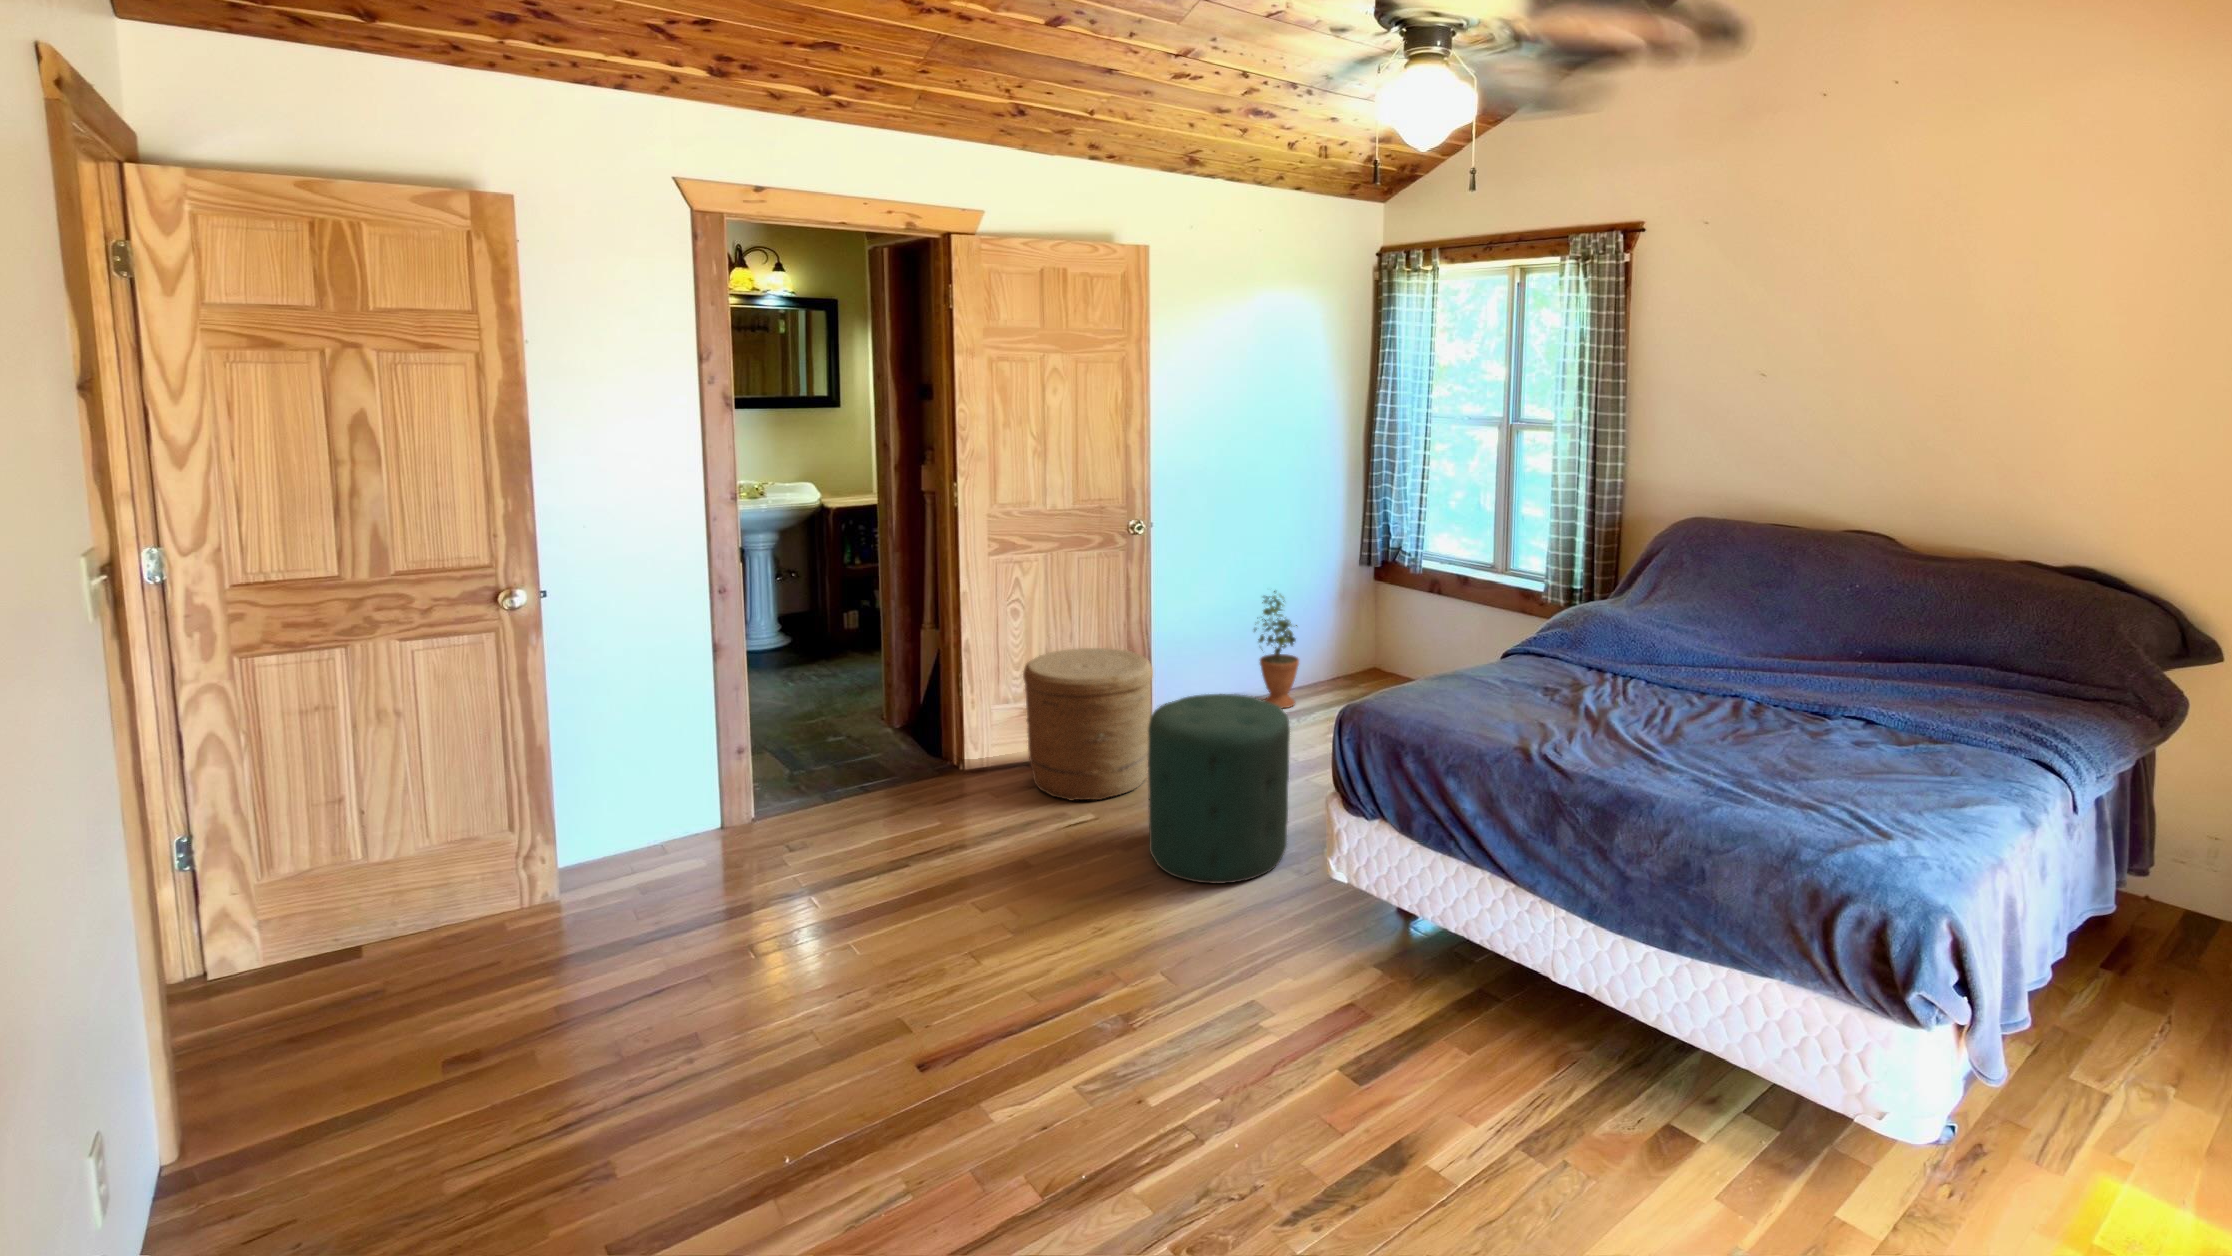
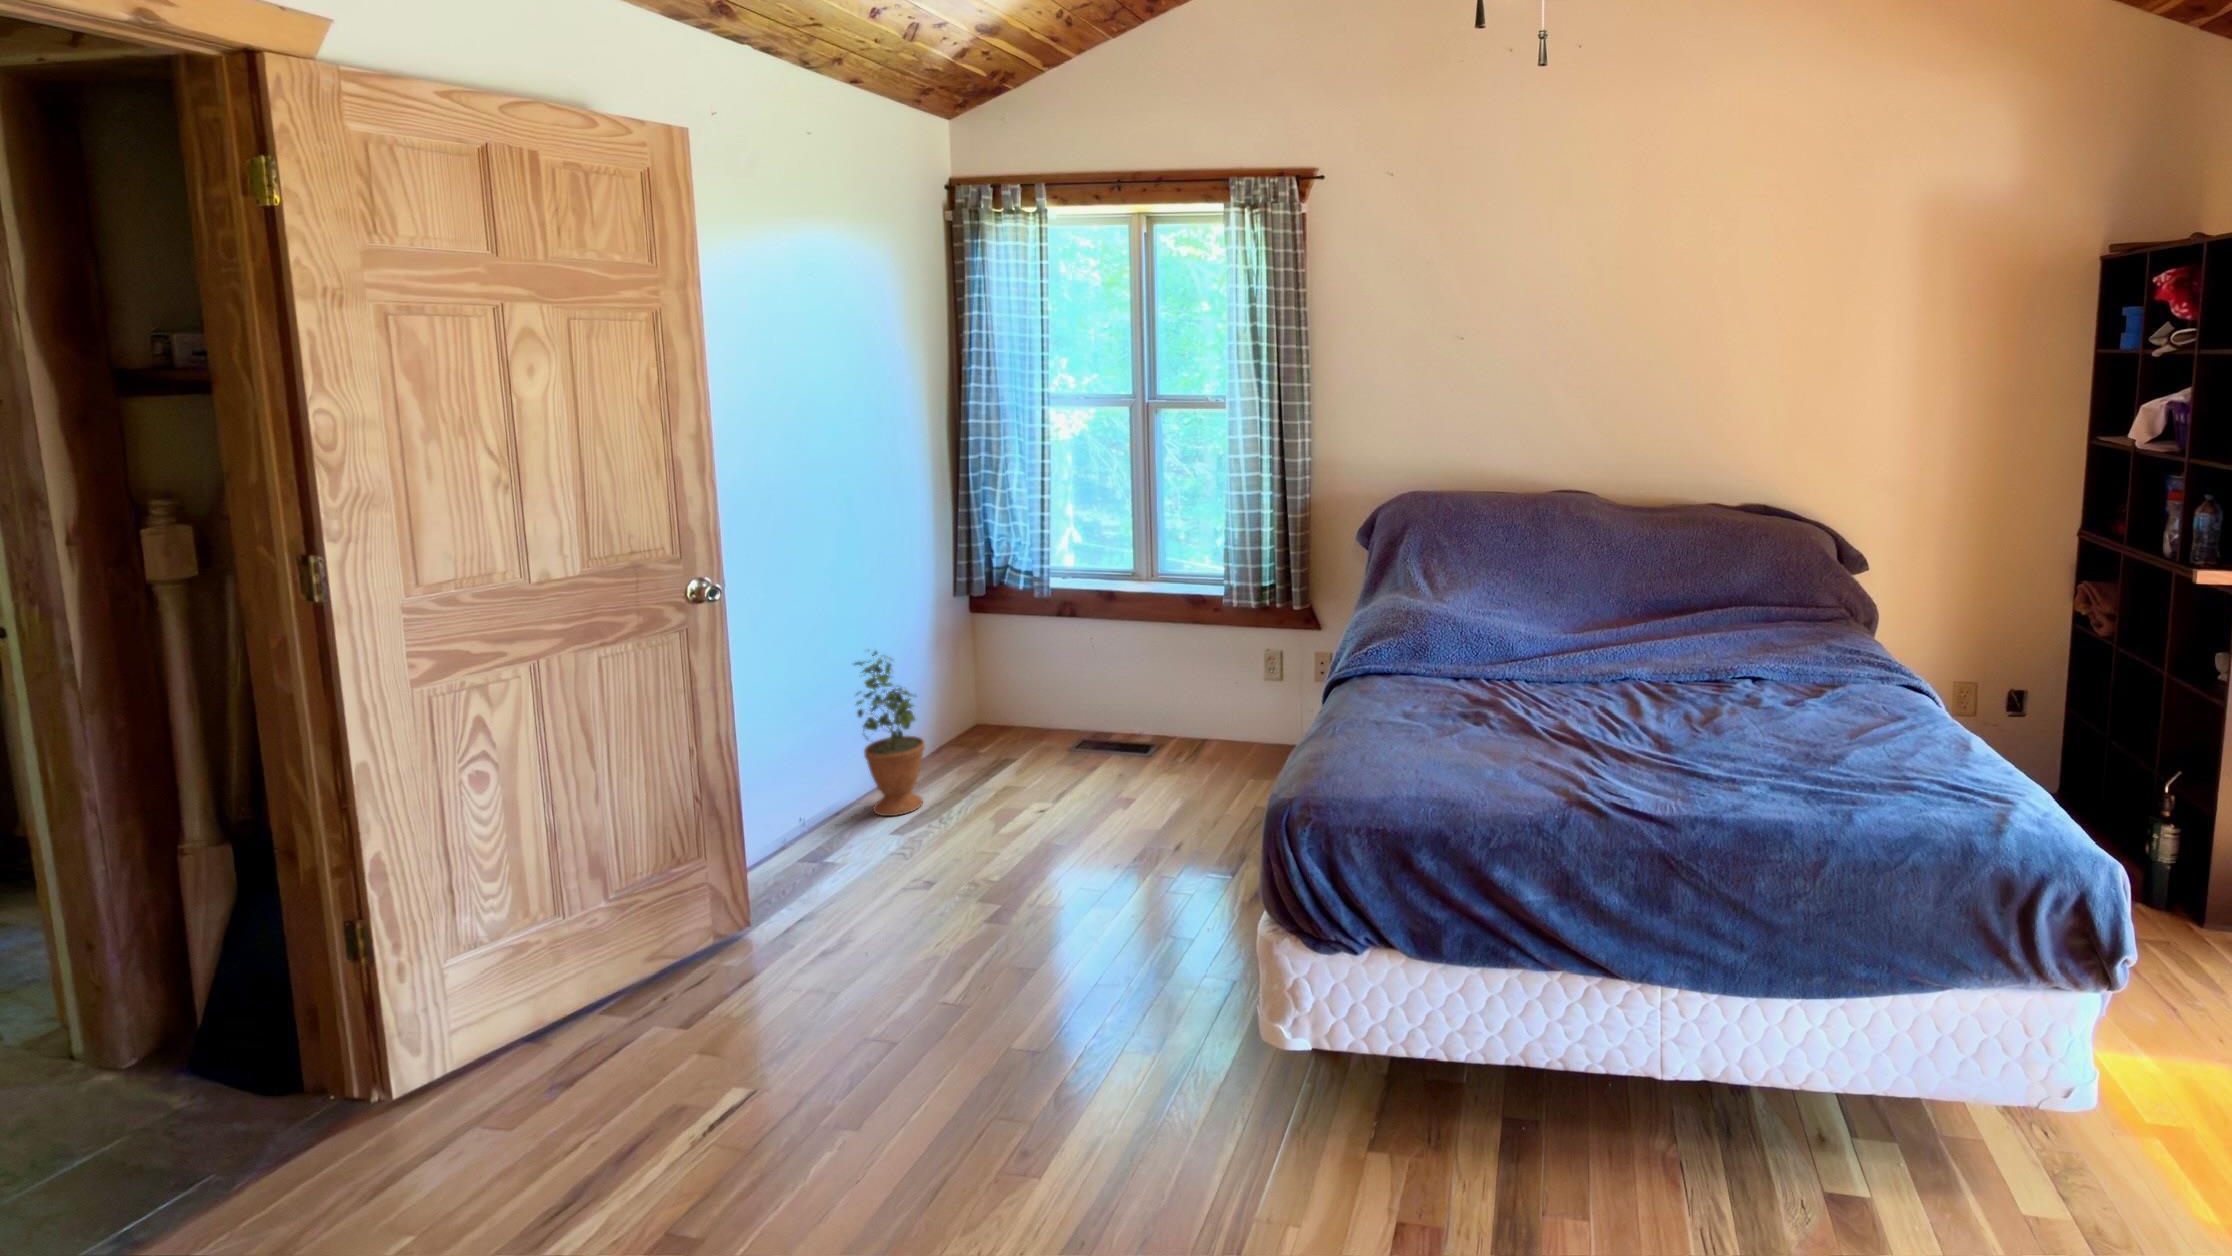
woven basket: present [1023,648,1153,800] -> none [538,798,803,1093]
ottoman: present [1148,694,1290,883] -> none [898,820,1135,1146]

